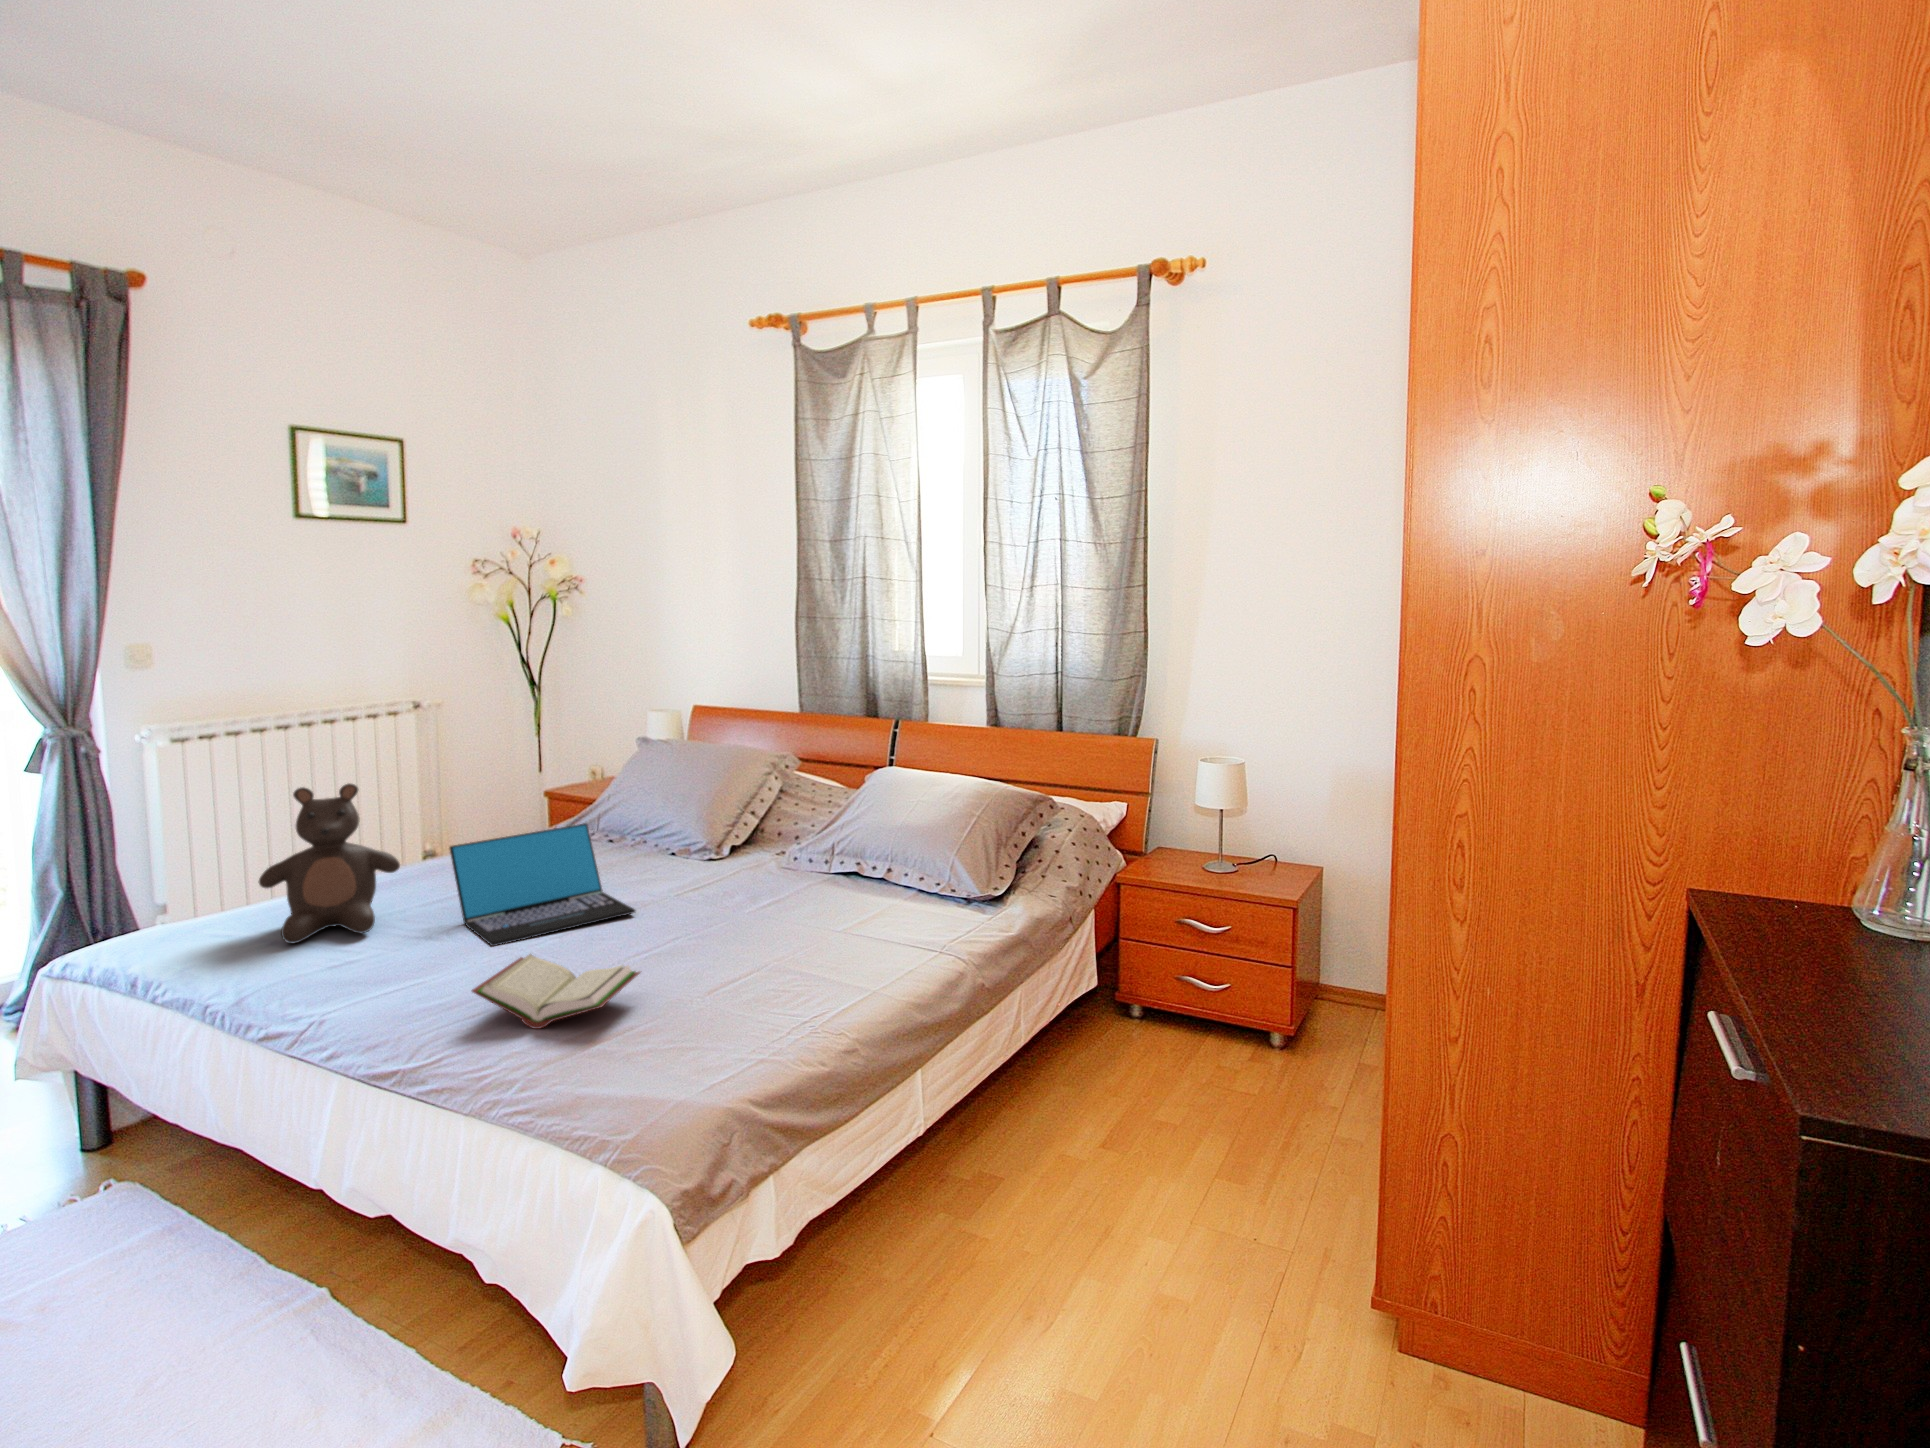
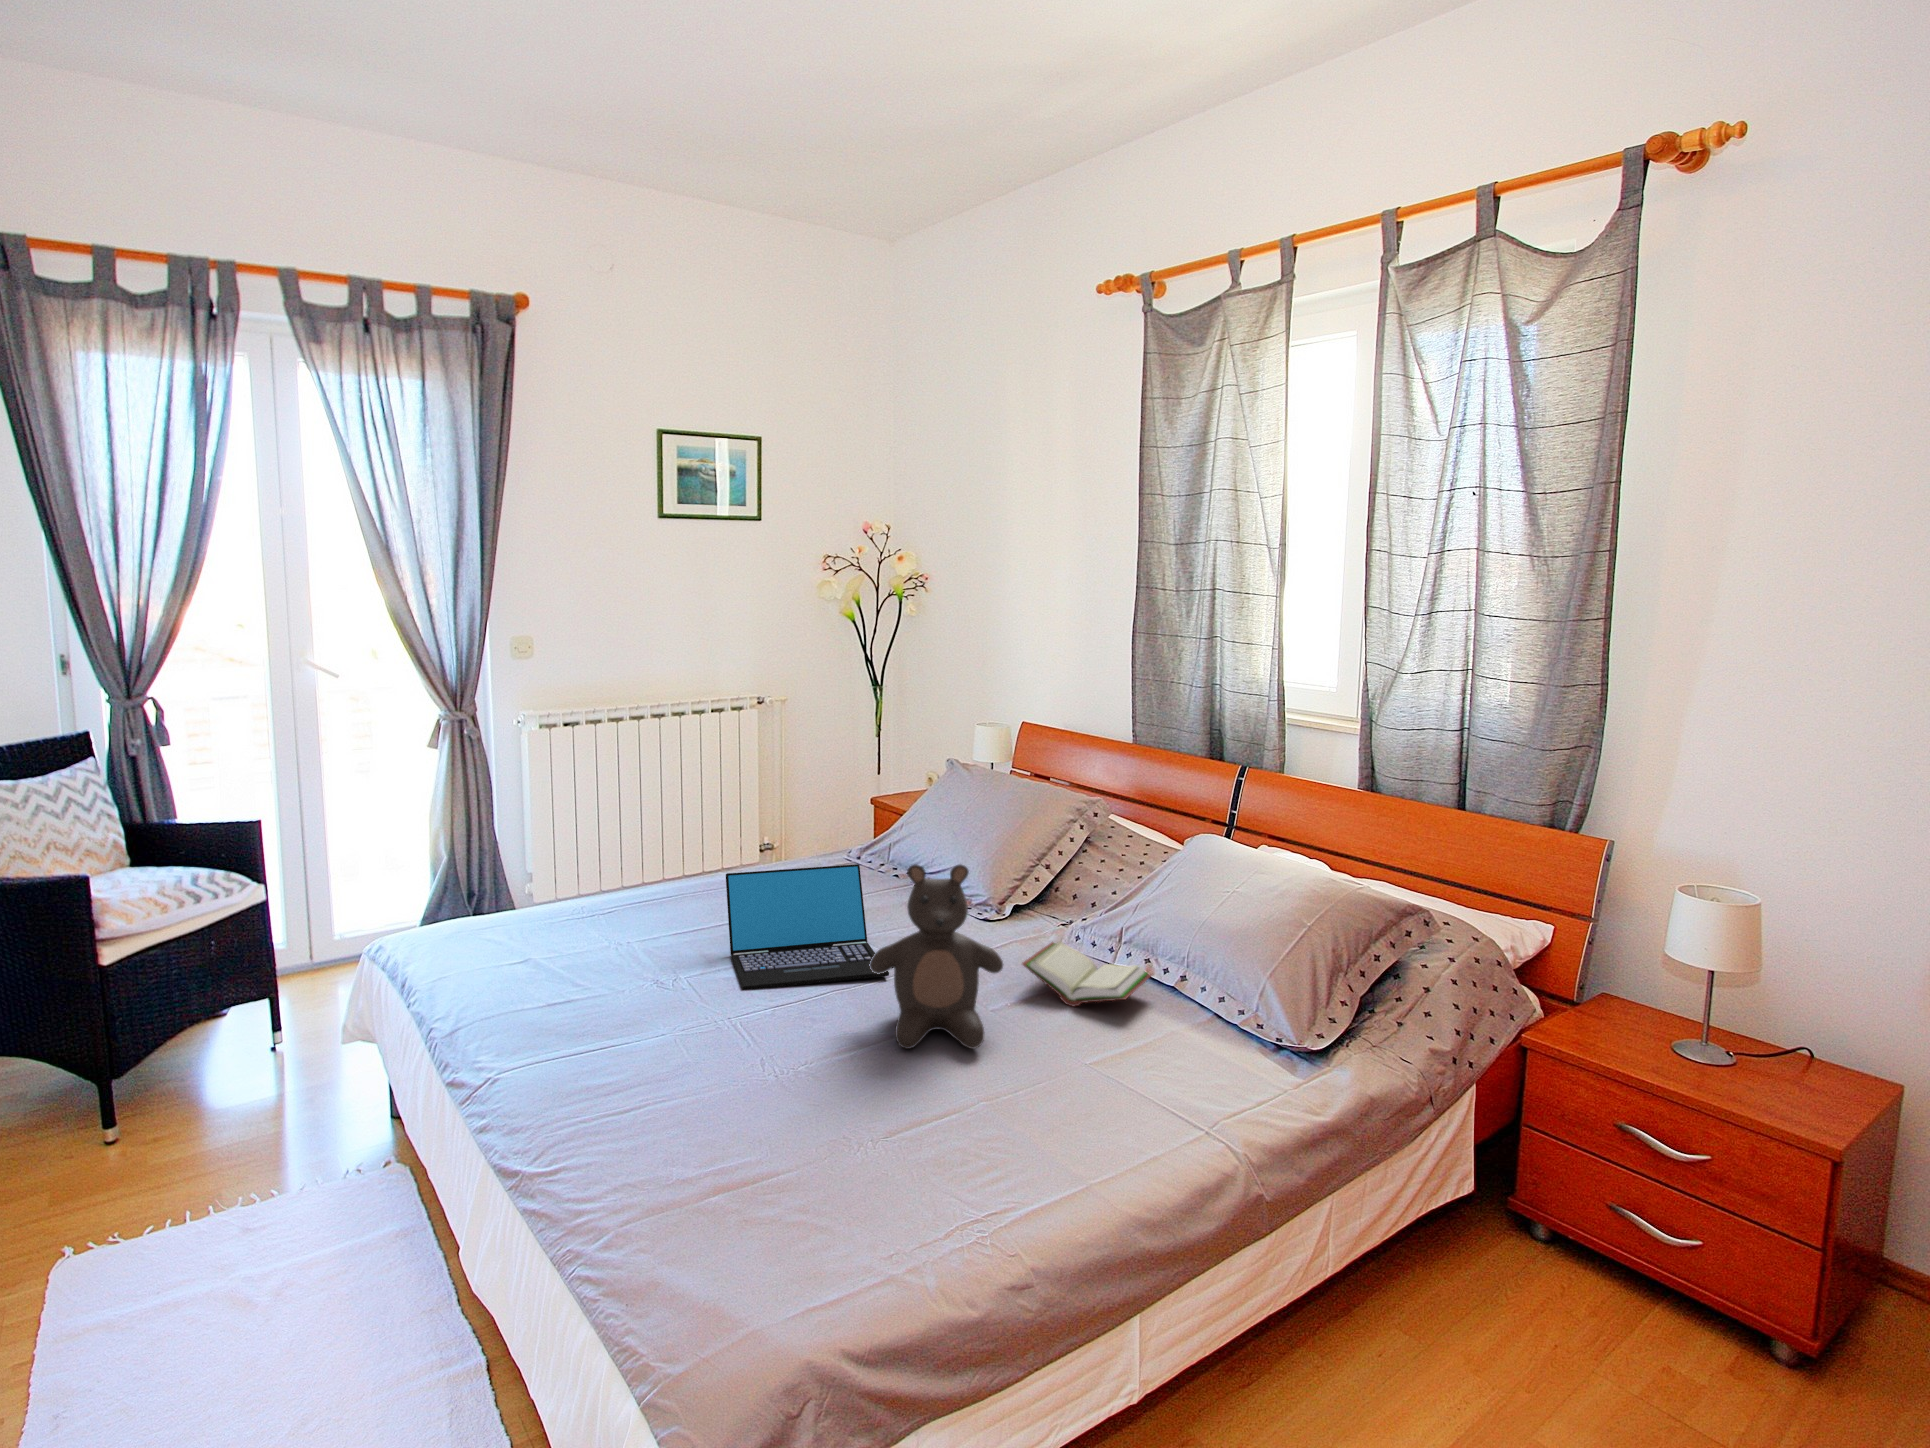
teddy bear: present [259,784,400,943] -> present [870,864,1003,1049]
book: present [472,954,640,1029] -> present [1022,941,1152,1006]

